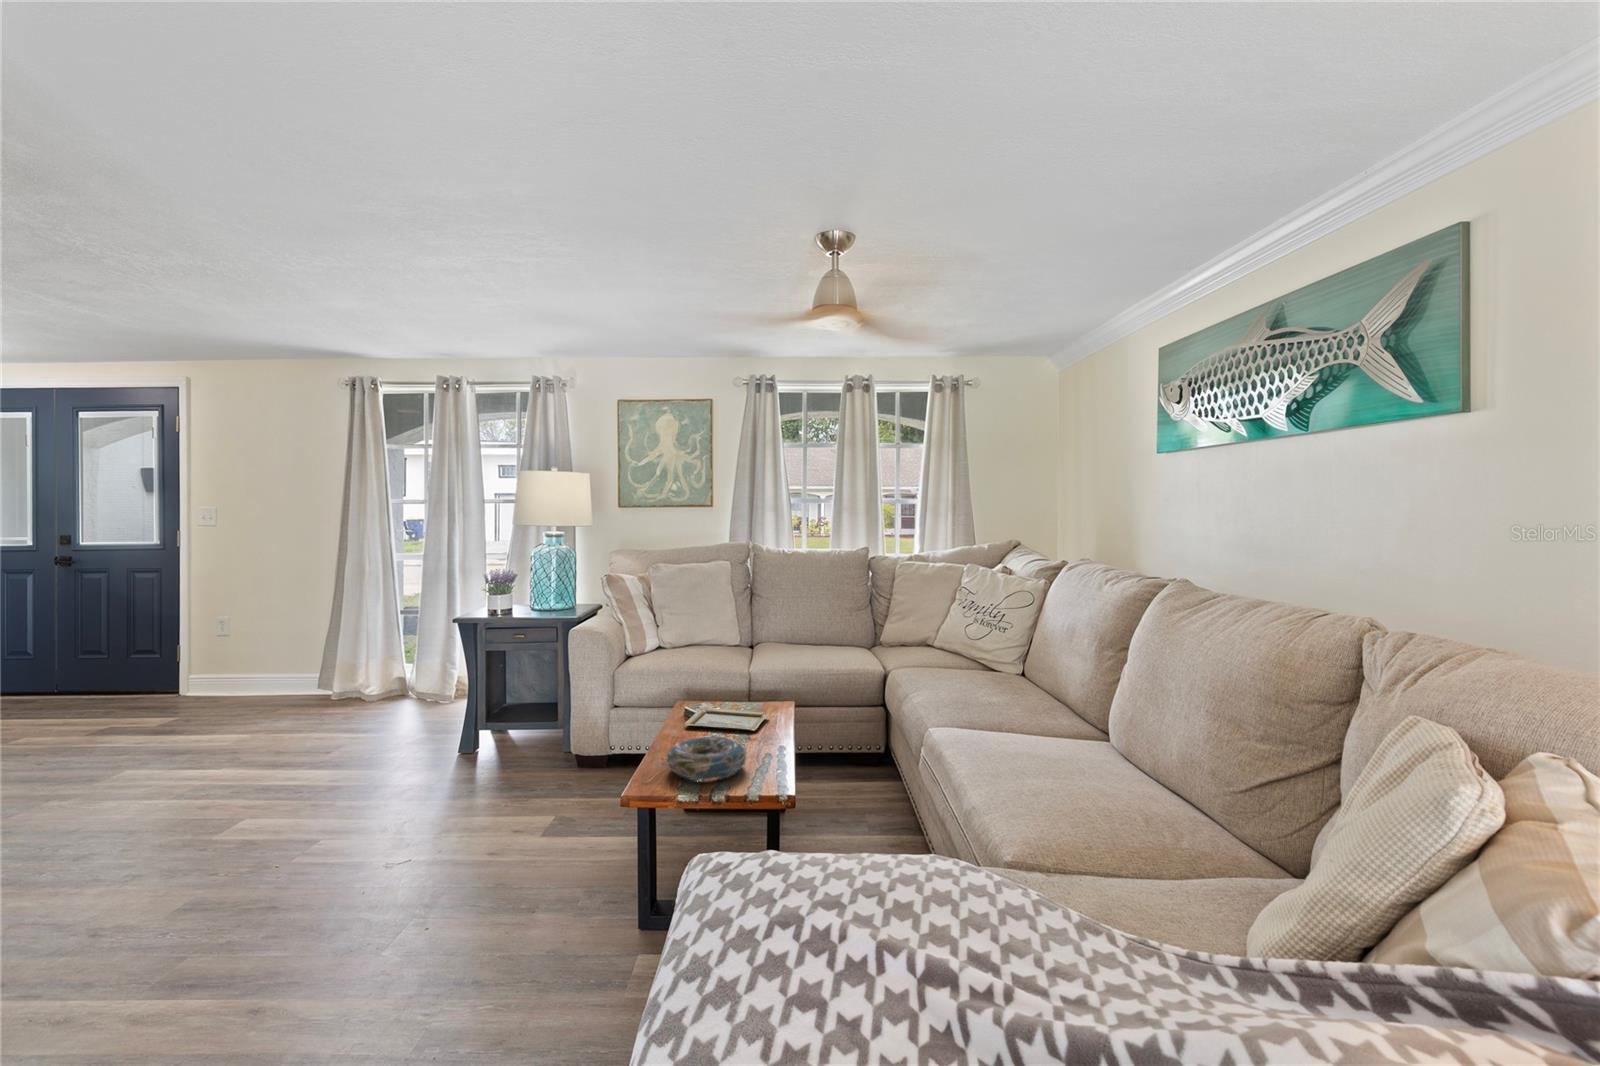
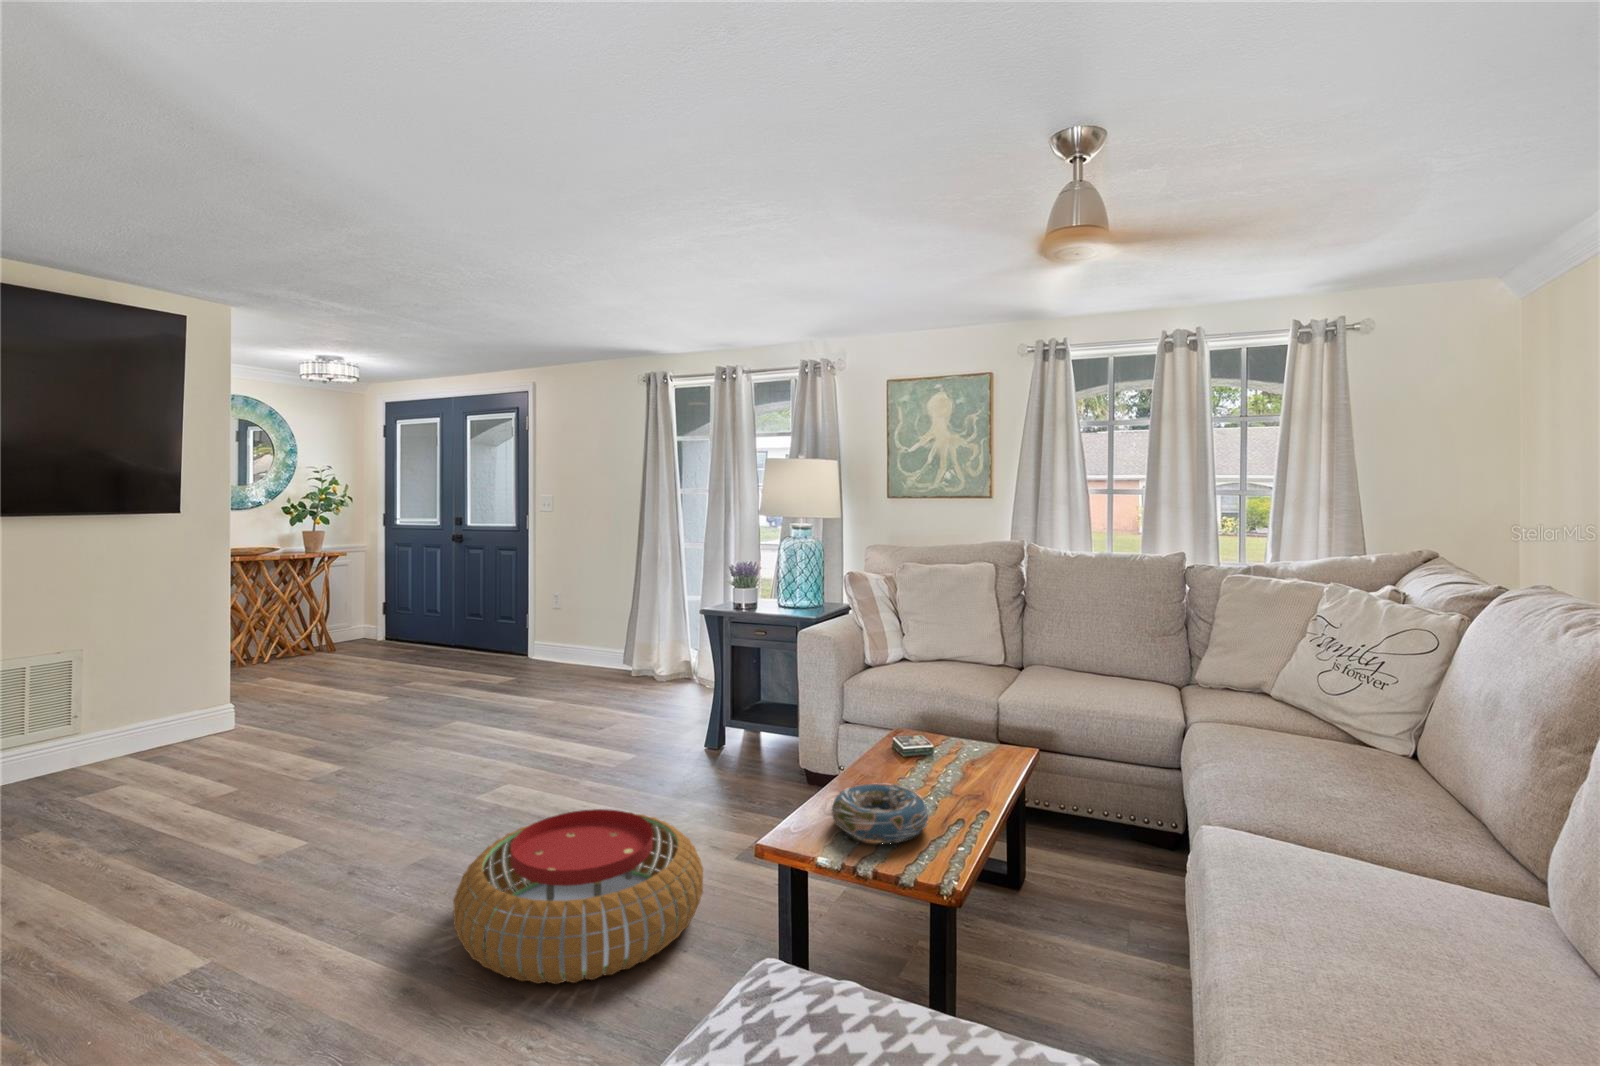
tray: present [685,708,768,731] -> none [885,743,991,782]
pouf: none [259,810,532,986] -> present [453,809,703,984]

